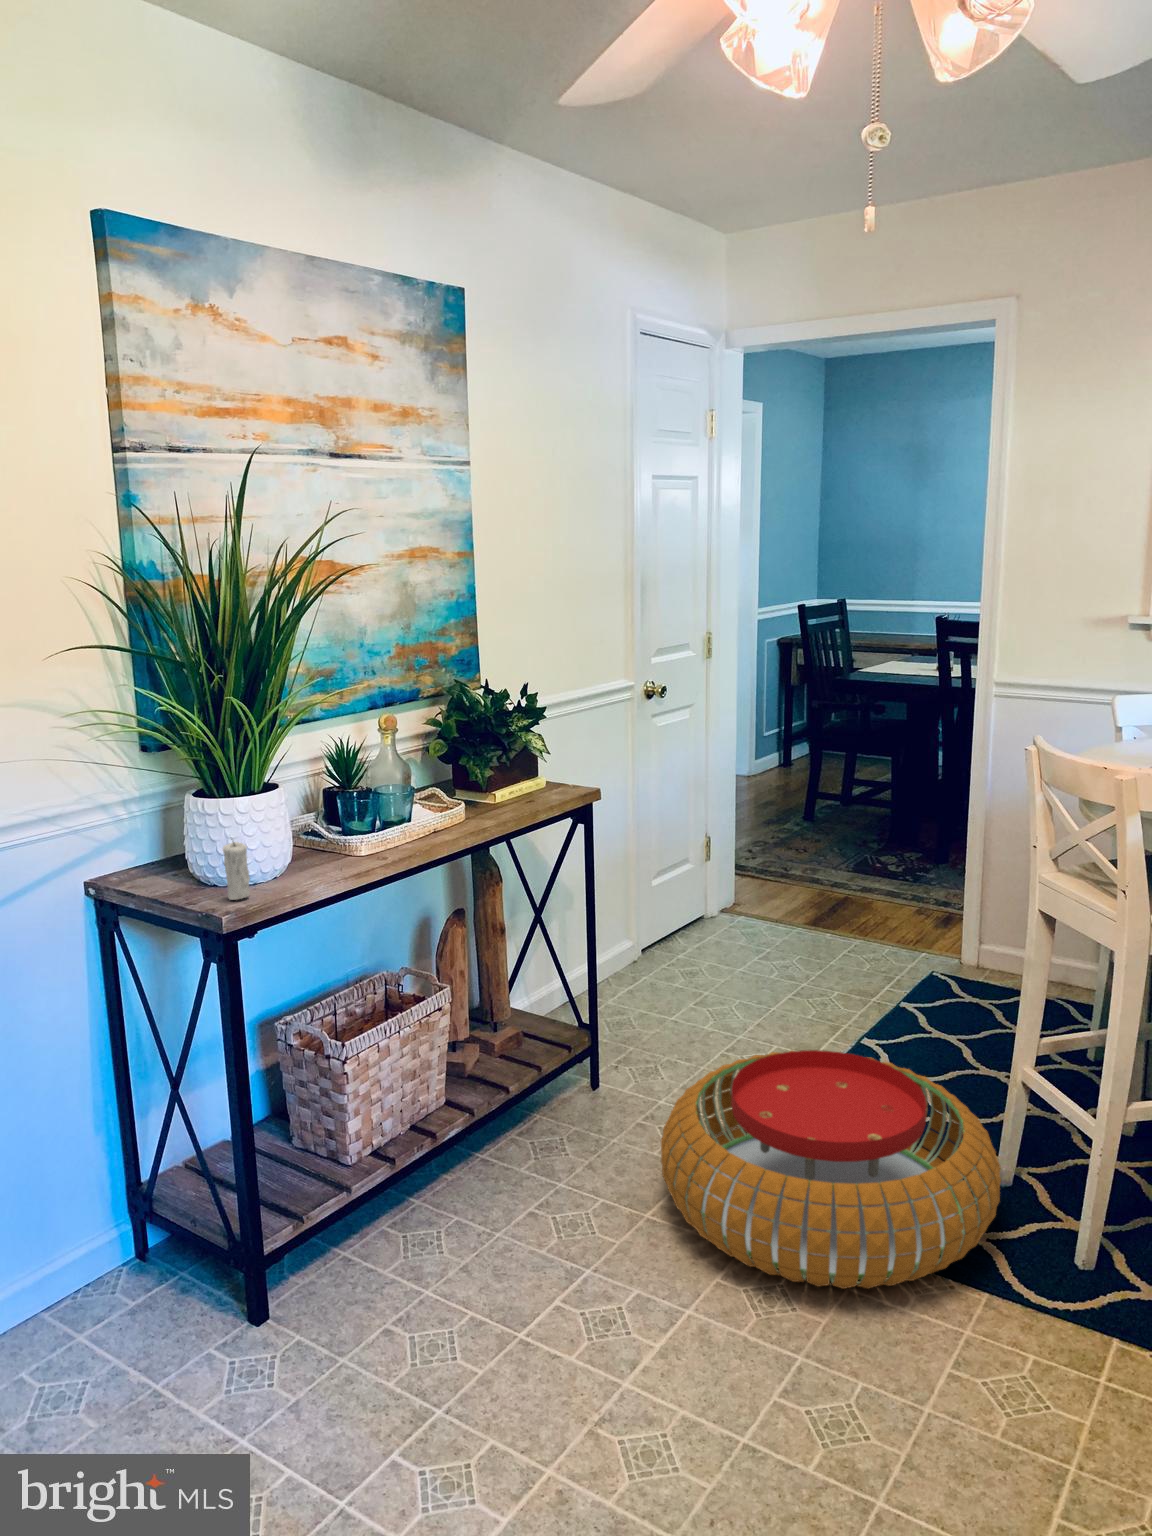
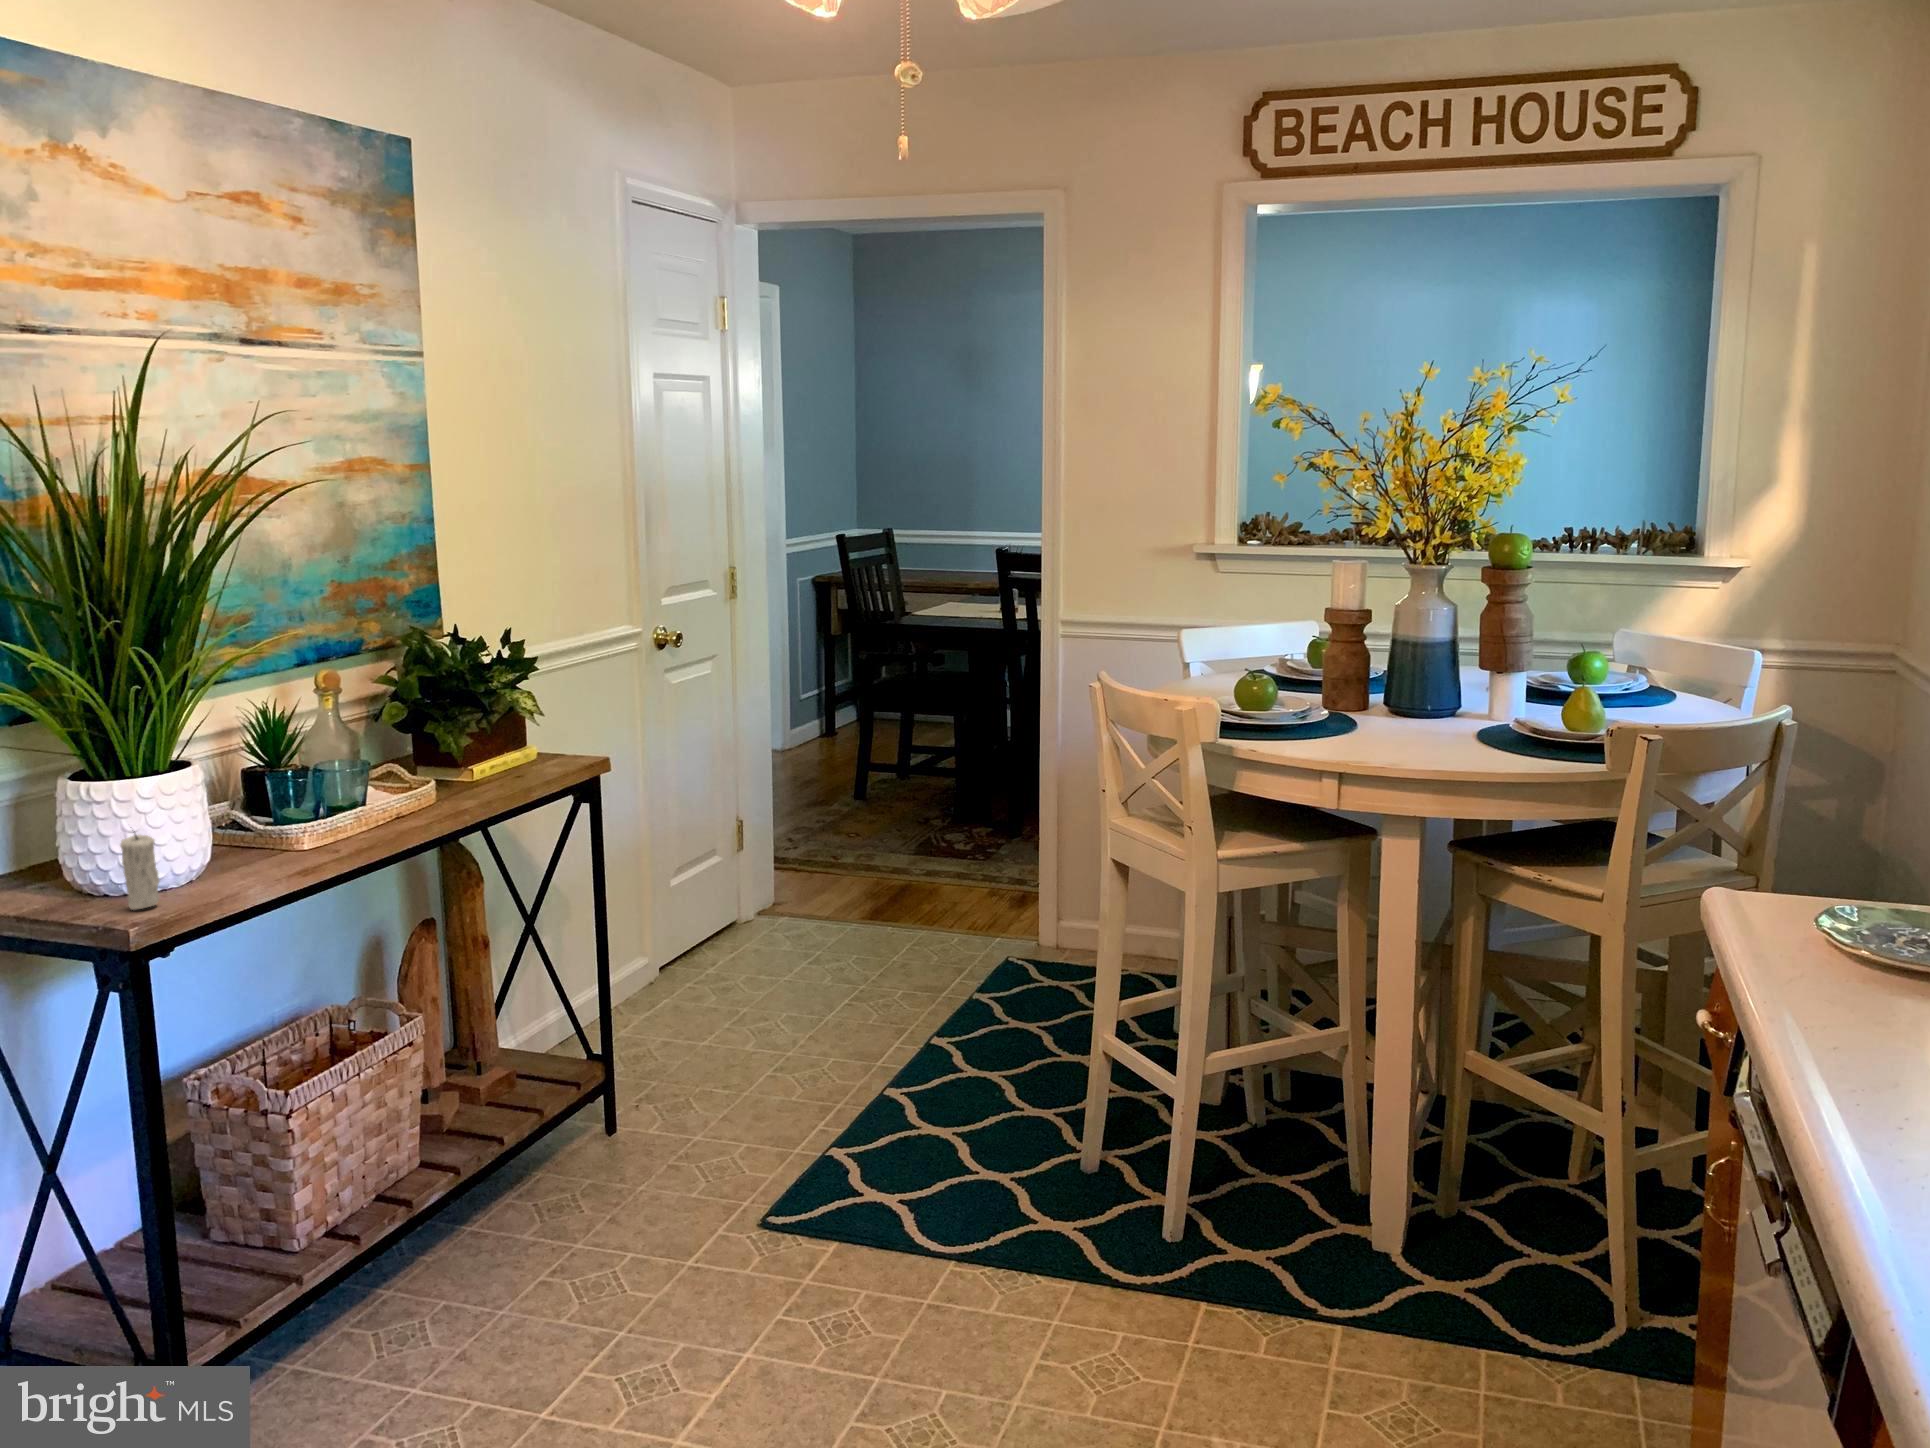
pouf: present [661,1050,1001,1289] -> none [702,1044,1086,1305]

